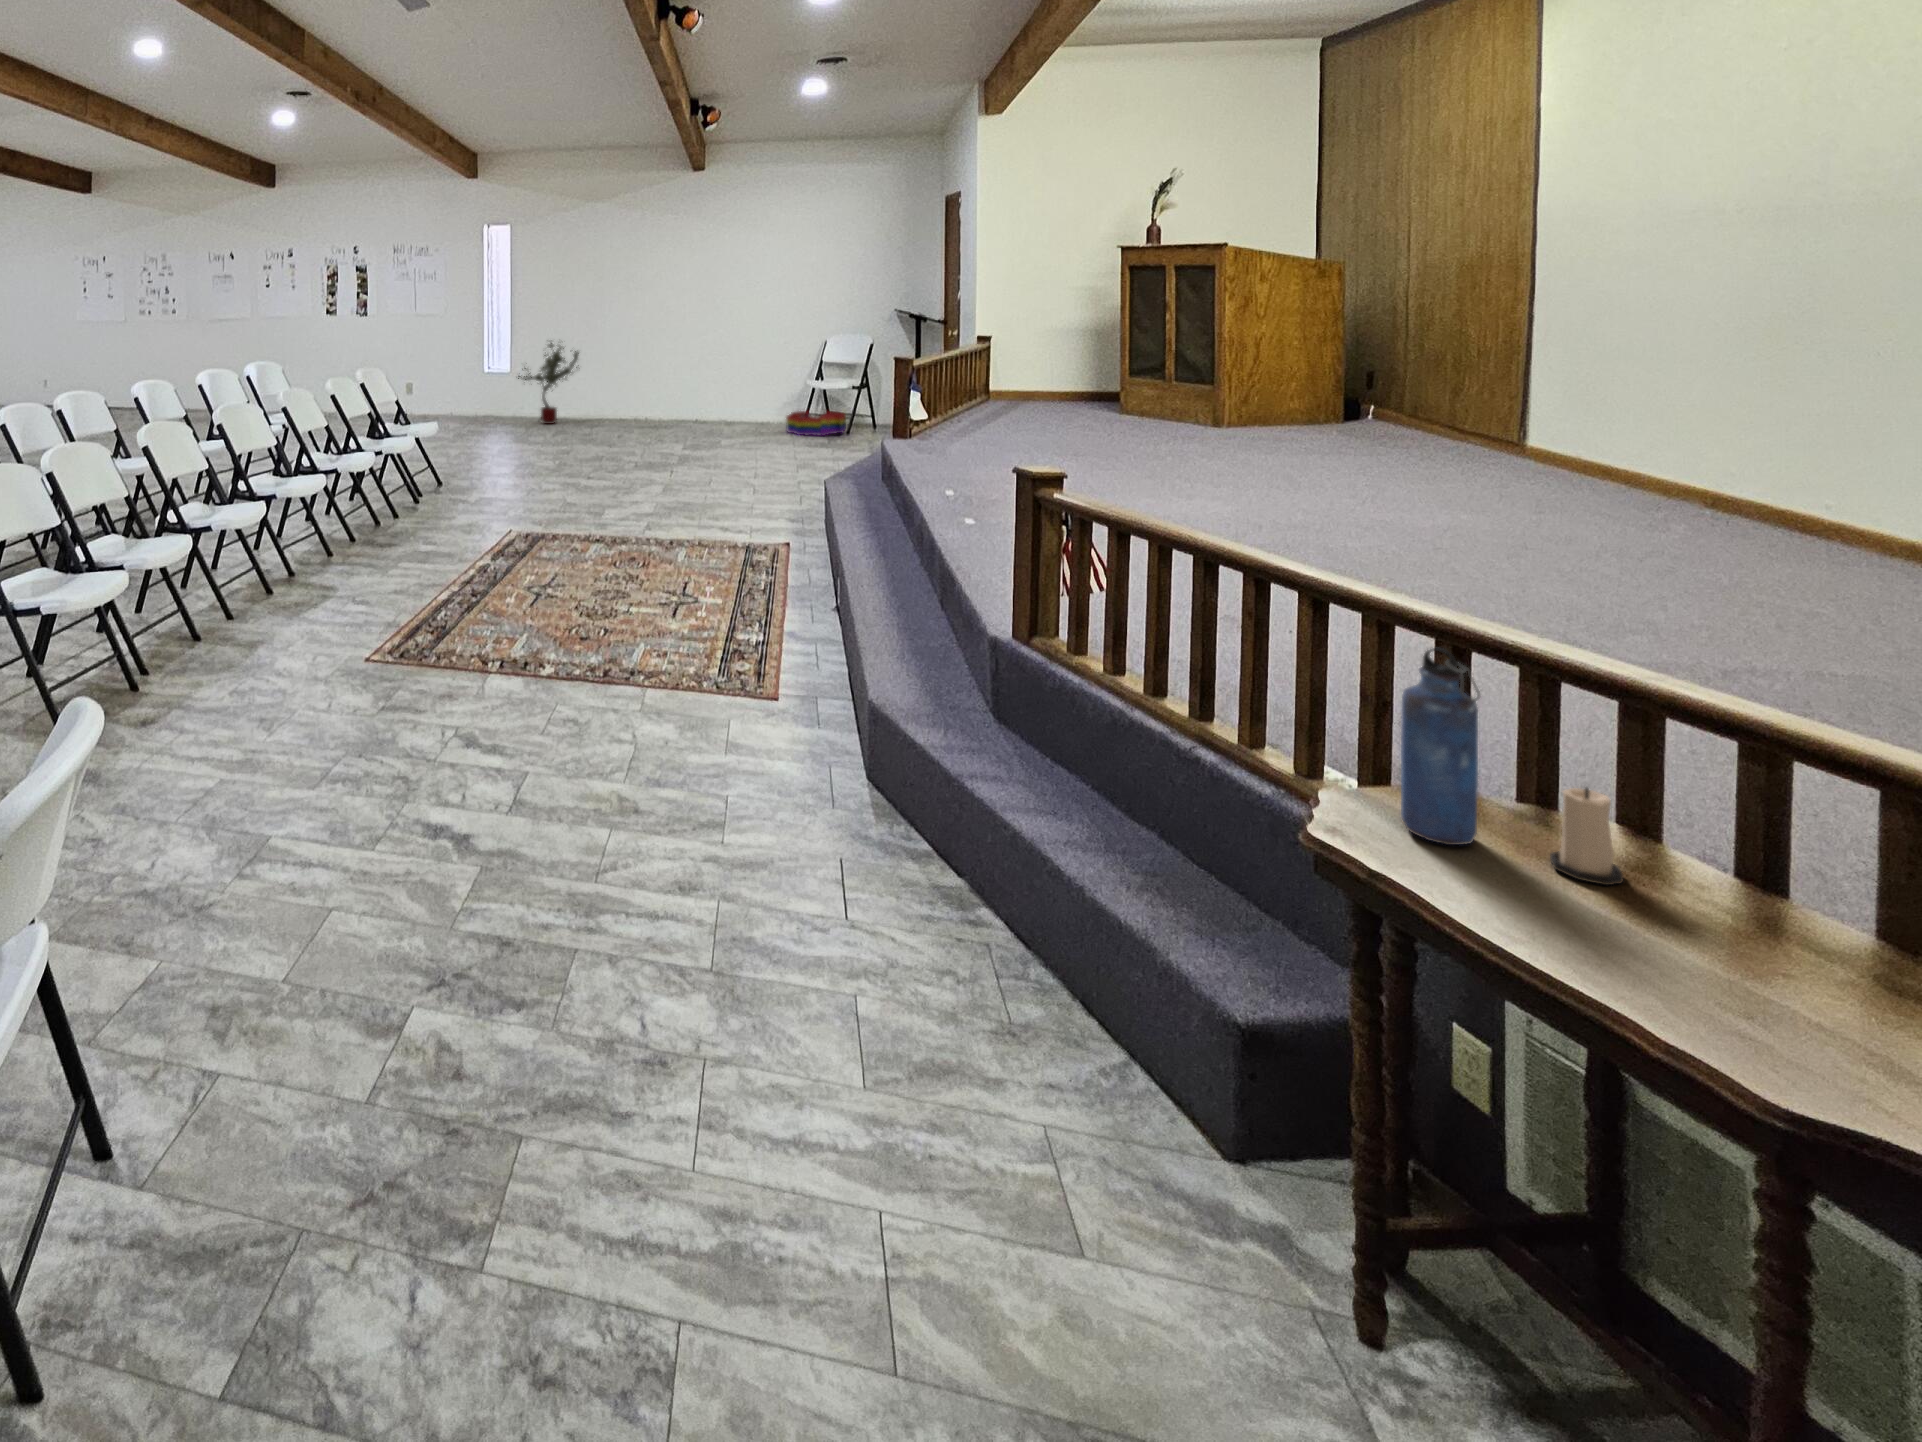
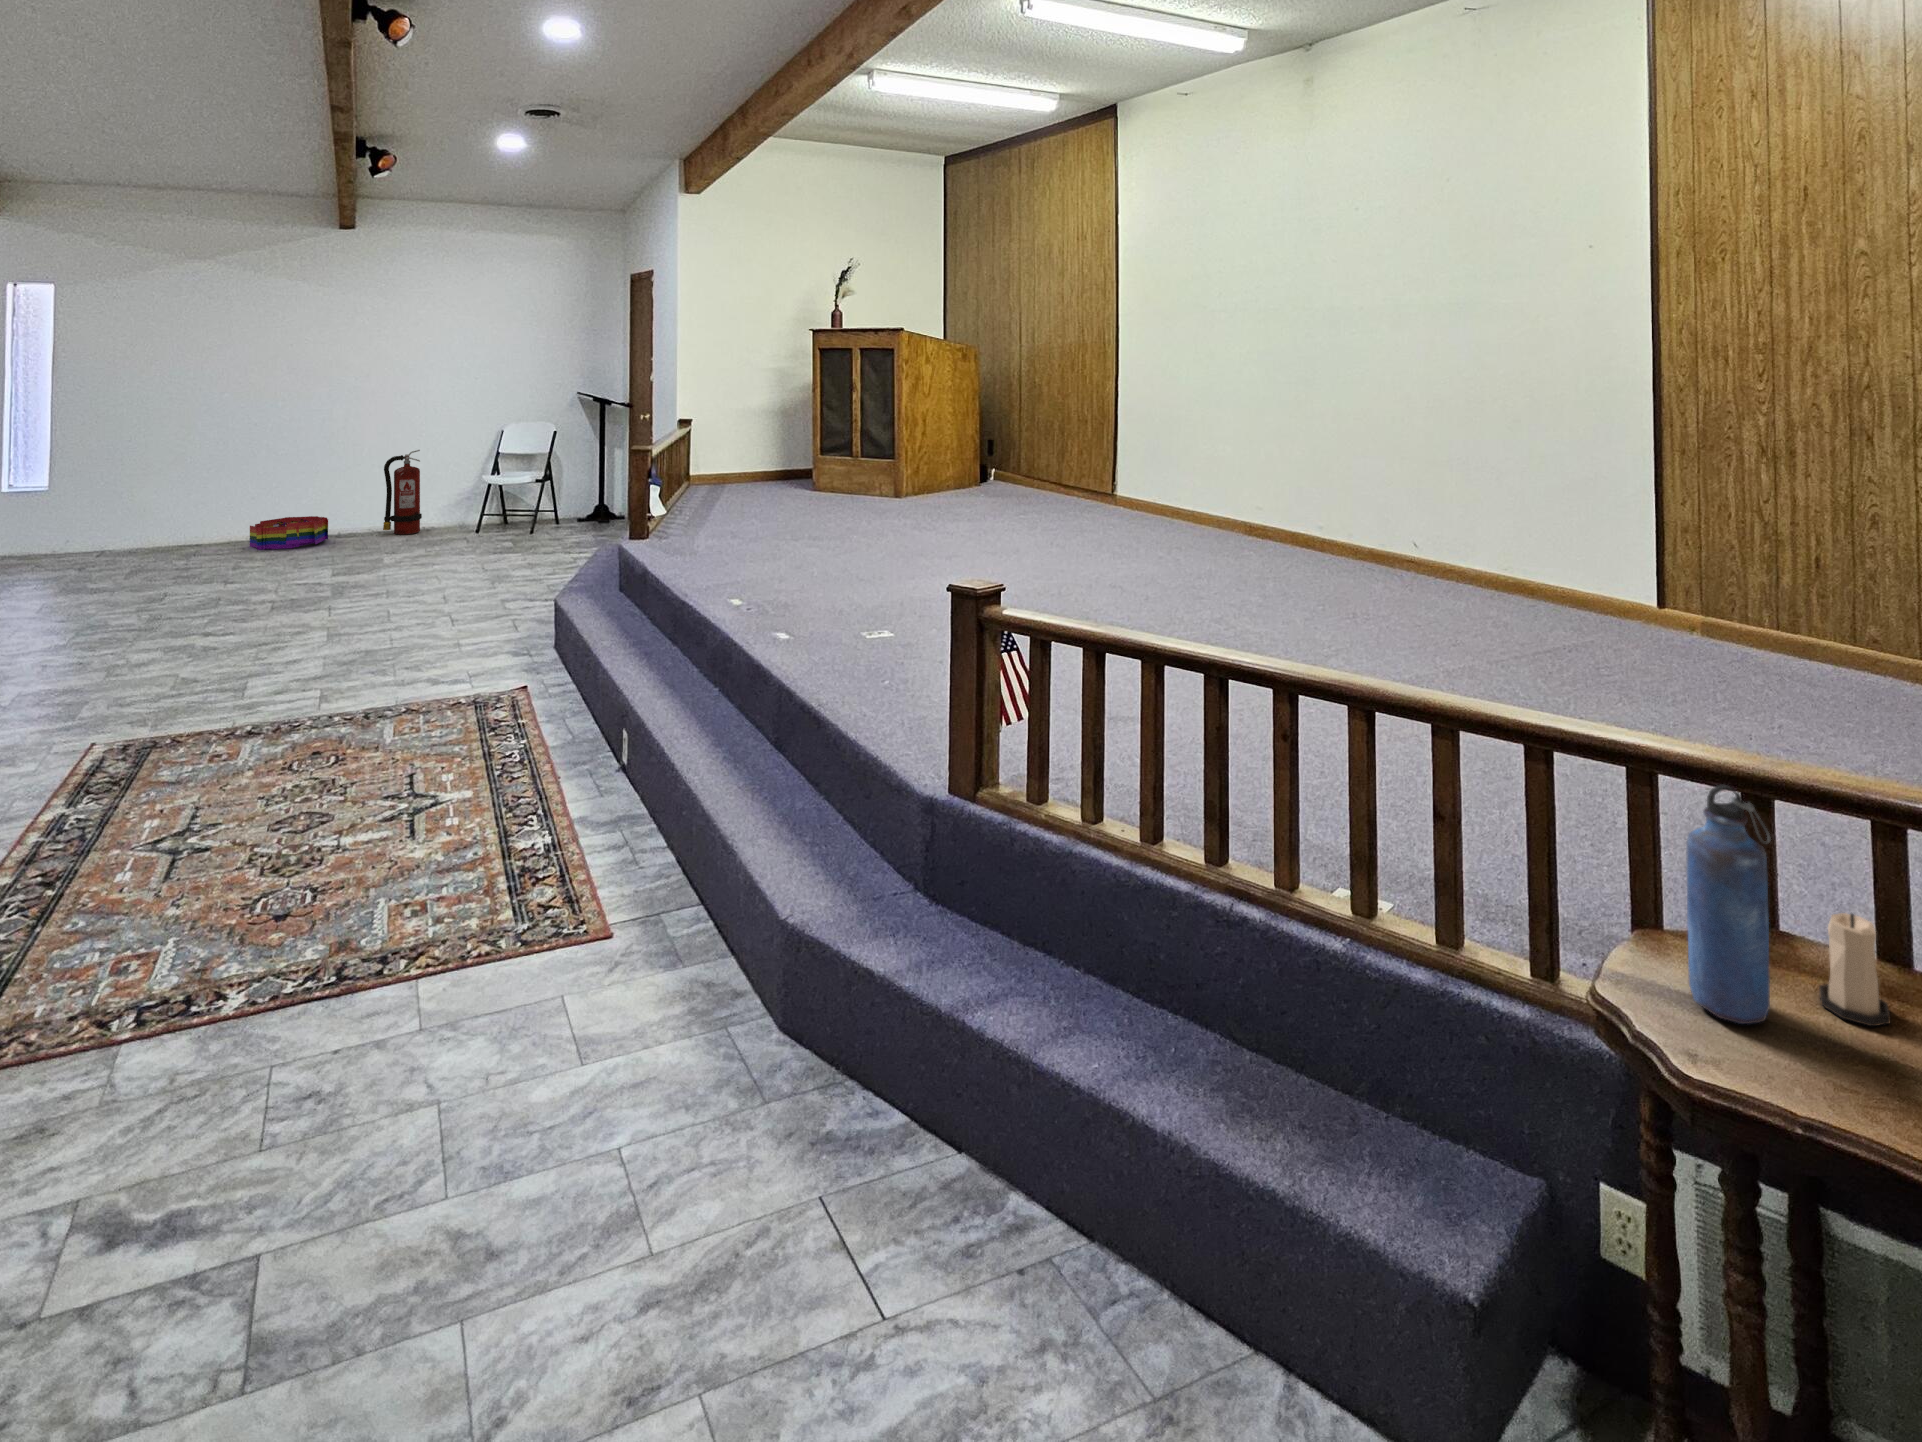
potted tree: present [518,343,579,424] -> none [69,439,182,556]
fire extinguisher: none [722,356,753,428] -> present [383,450,422,535]
storage bin: present [786,411,846,436] -> present [250,516,328,550]

